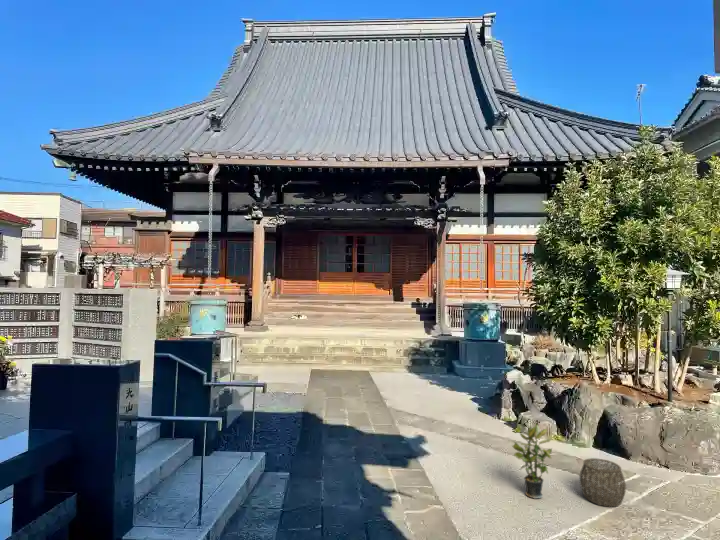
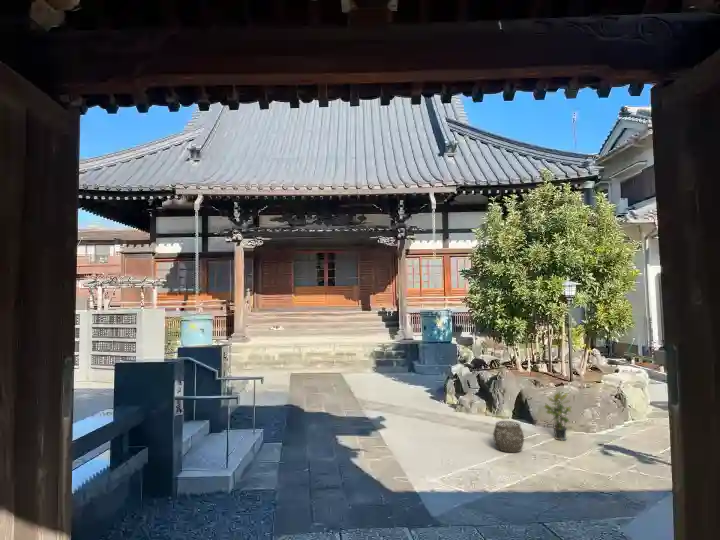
potted plant: present [512,425,552,499] -> present [545,393,571,440]

